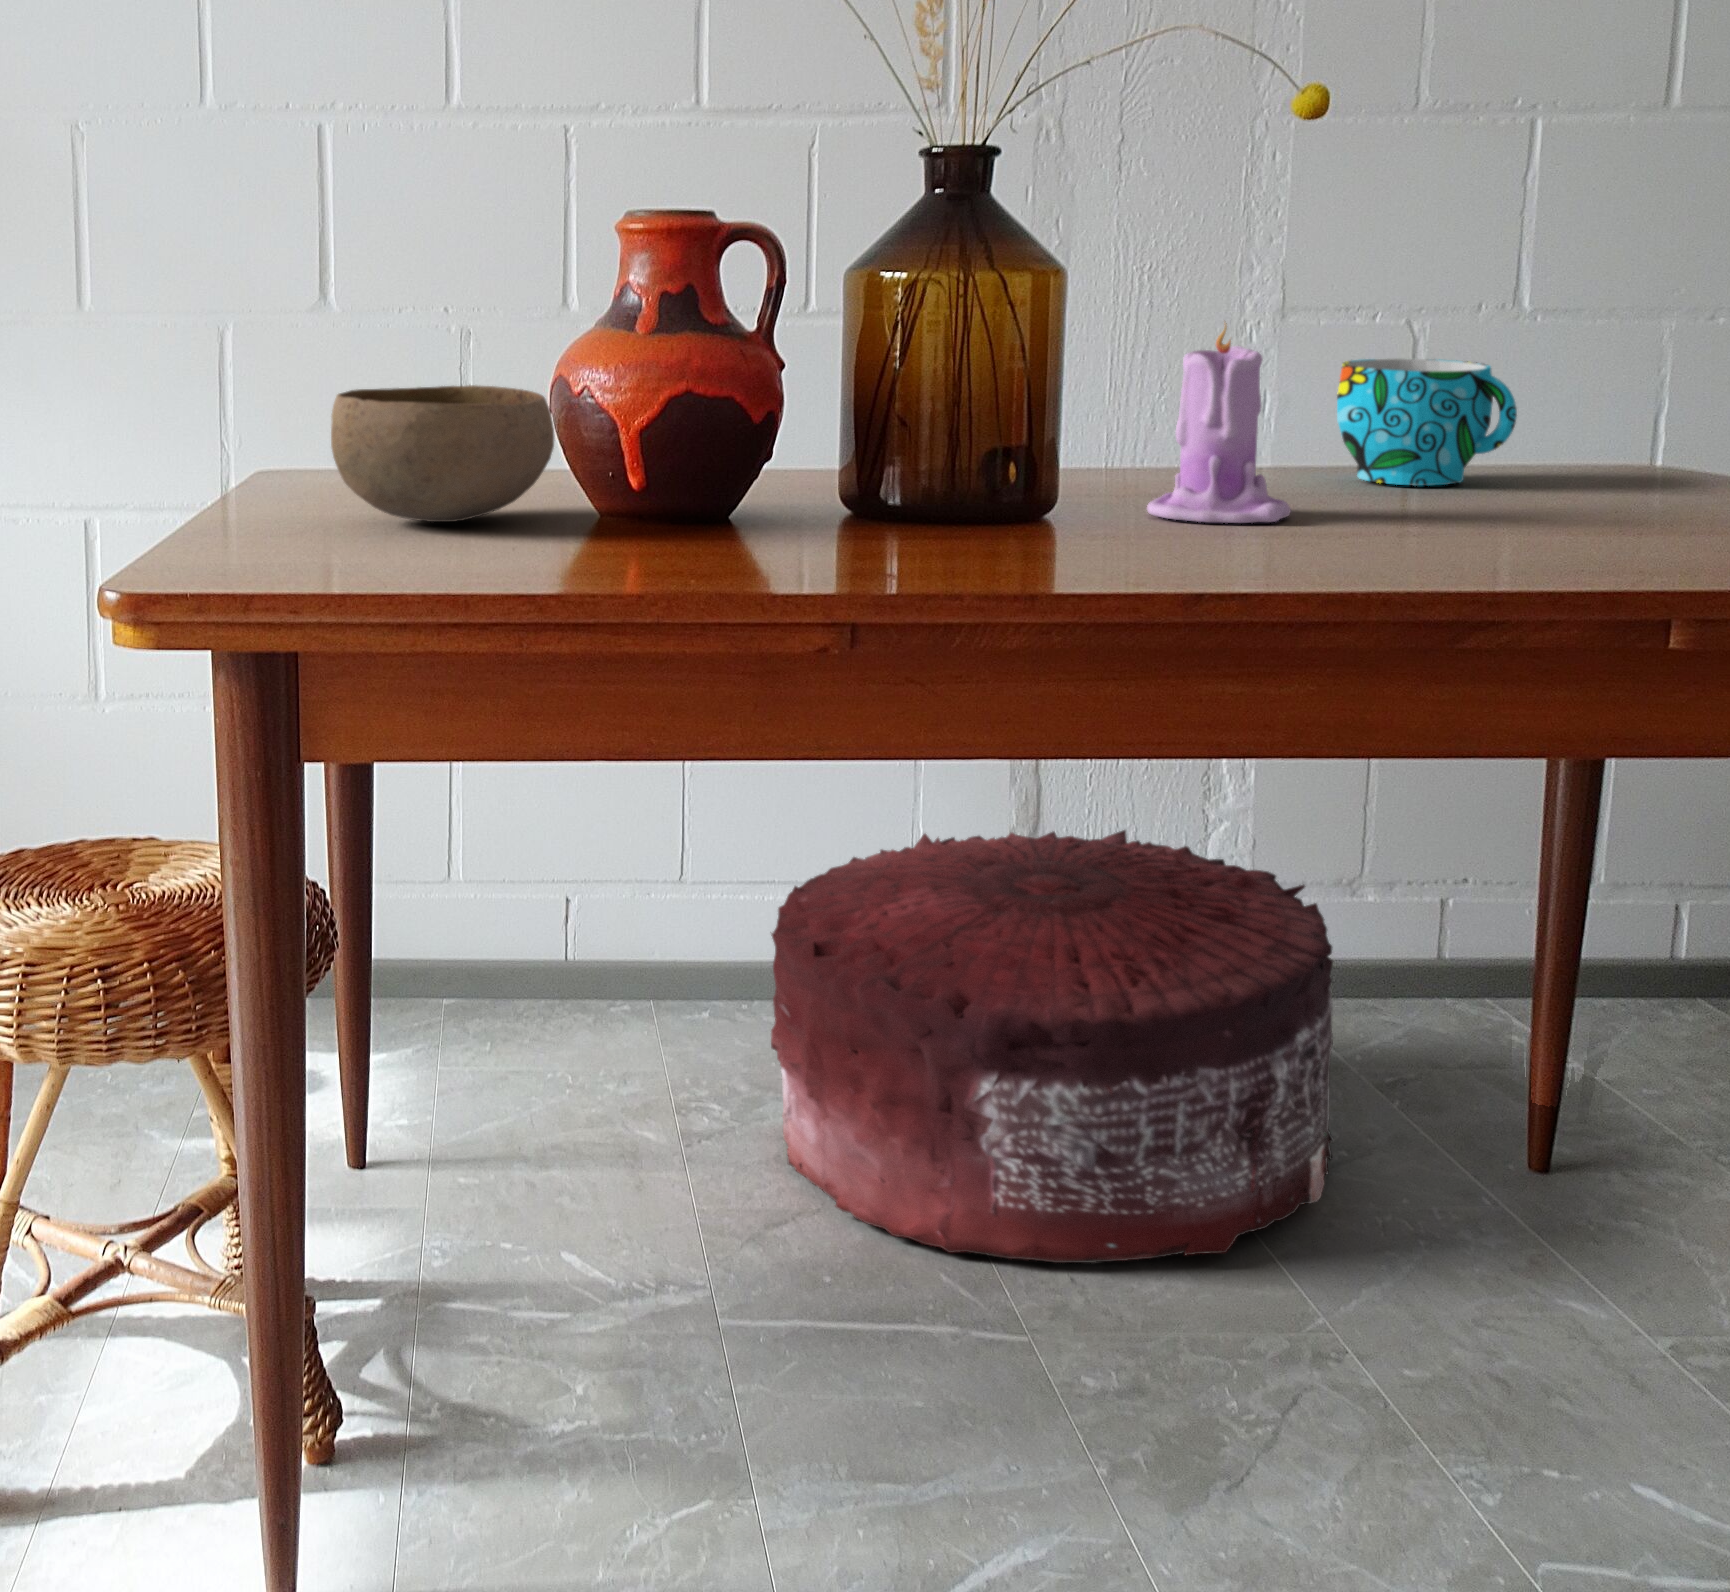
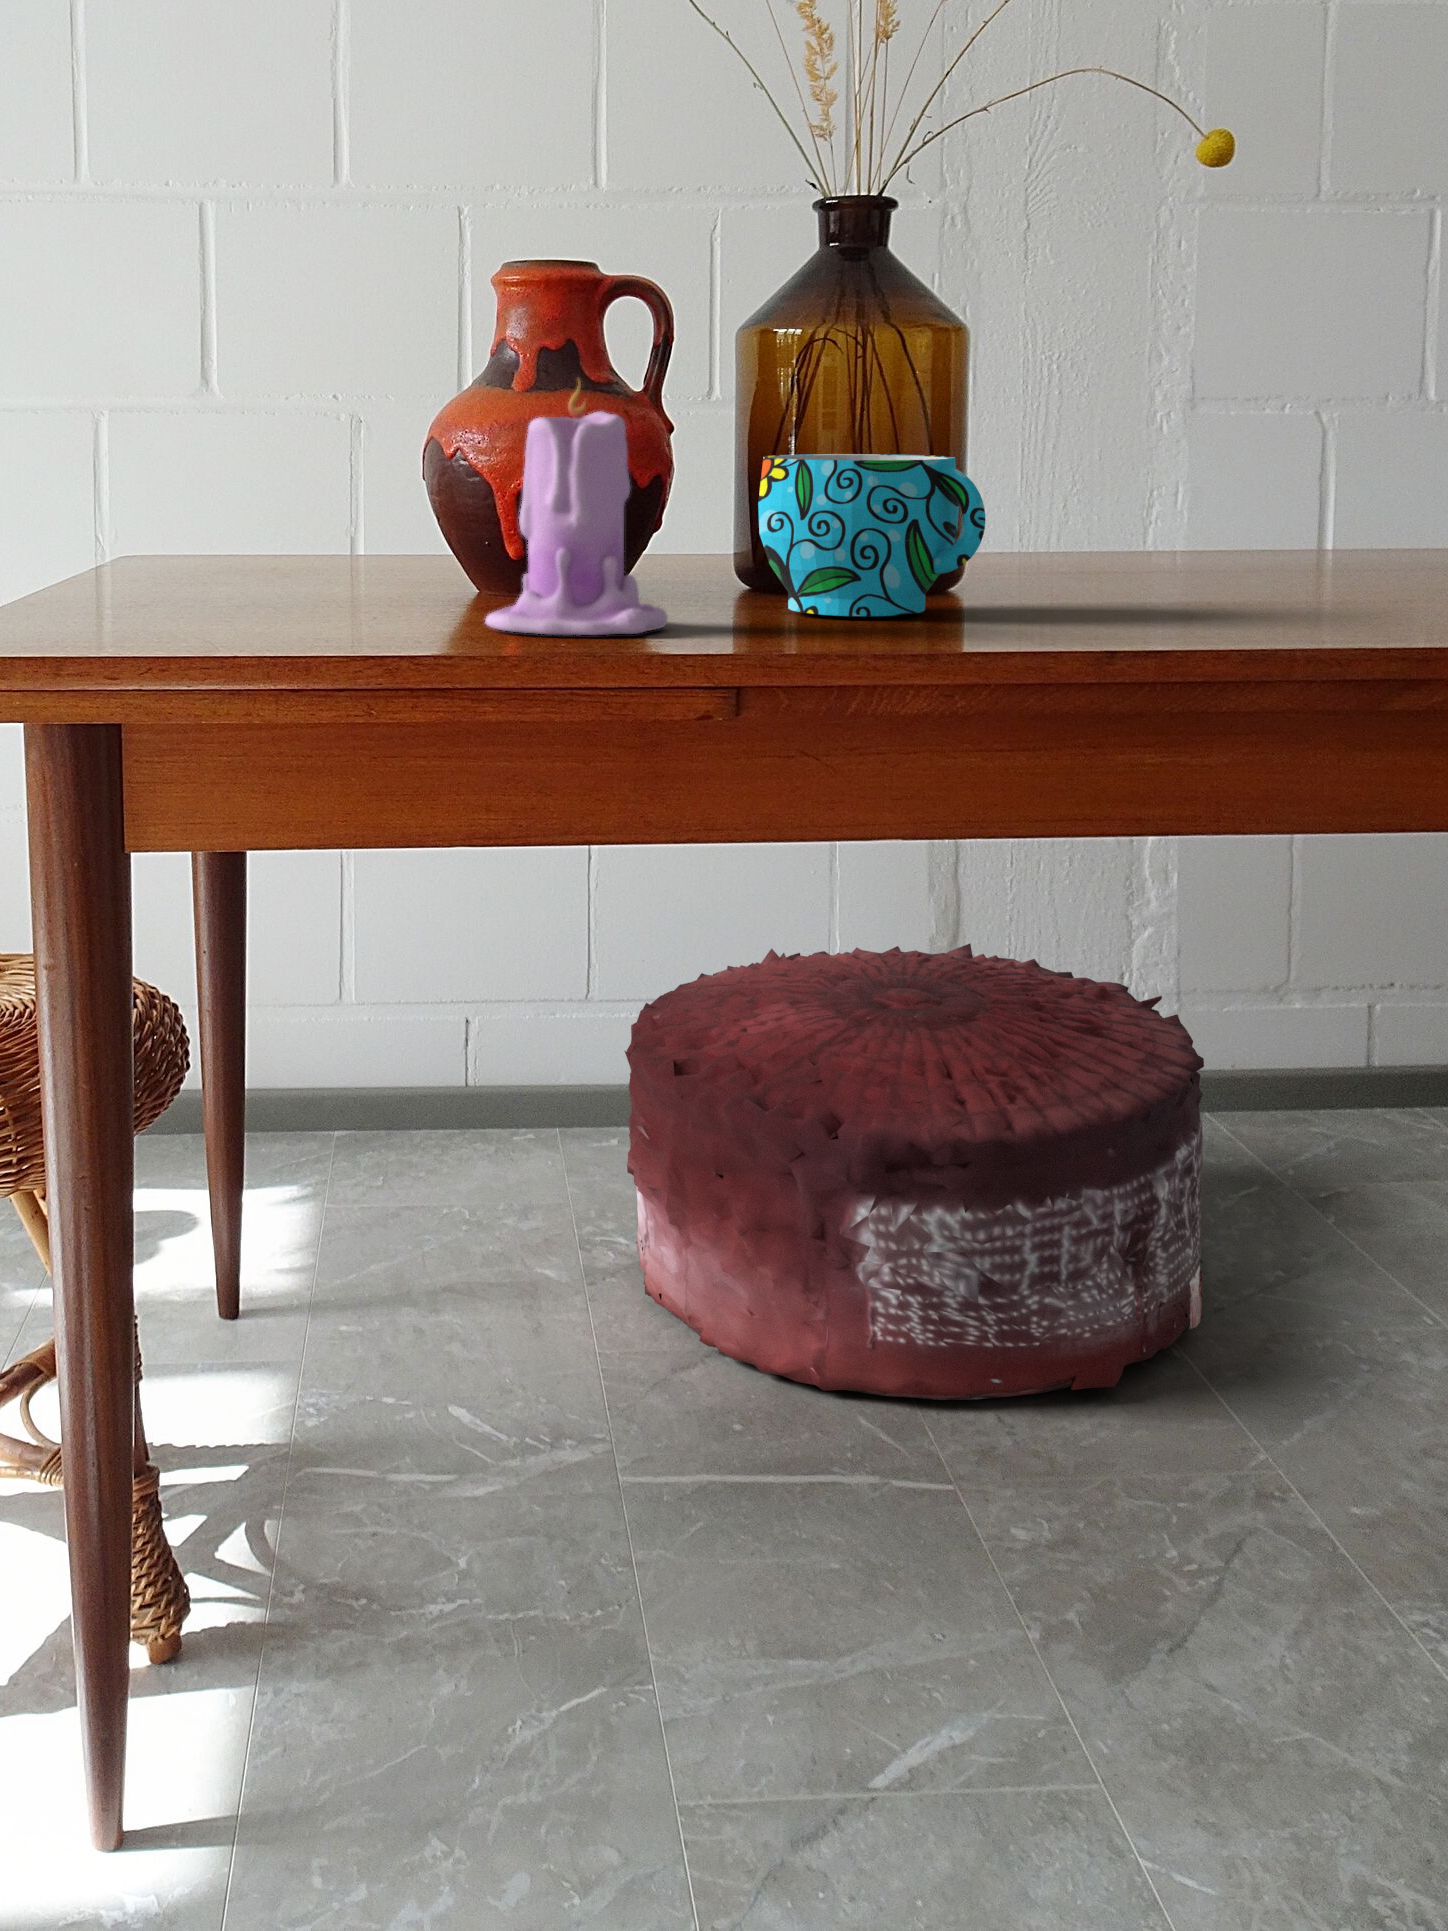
candle: present [1147,323,1291,523] -> present [485,381,668,635]
cup: present [1337,358,1517,486] -> present [758,454,986,617]
bowl: present [331,385,554,522] -> none [176,458,419,598]

